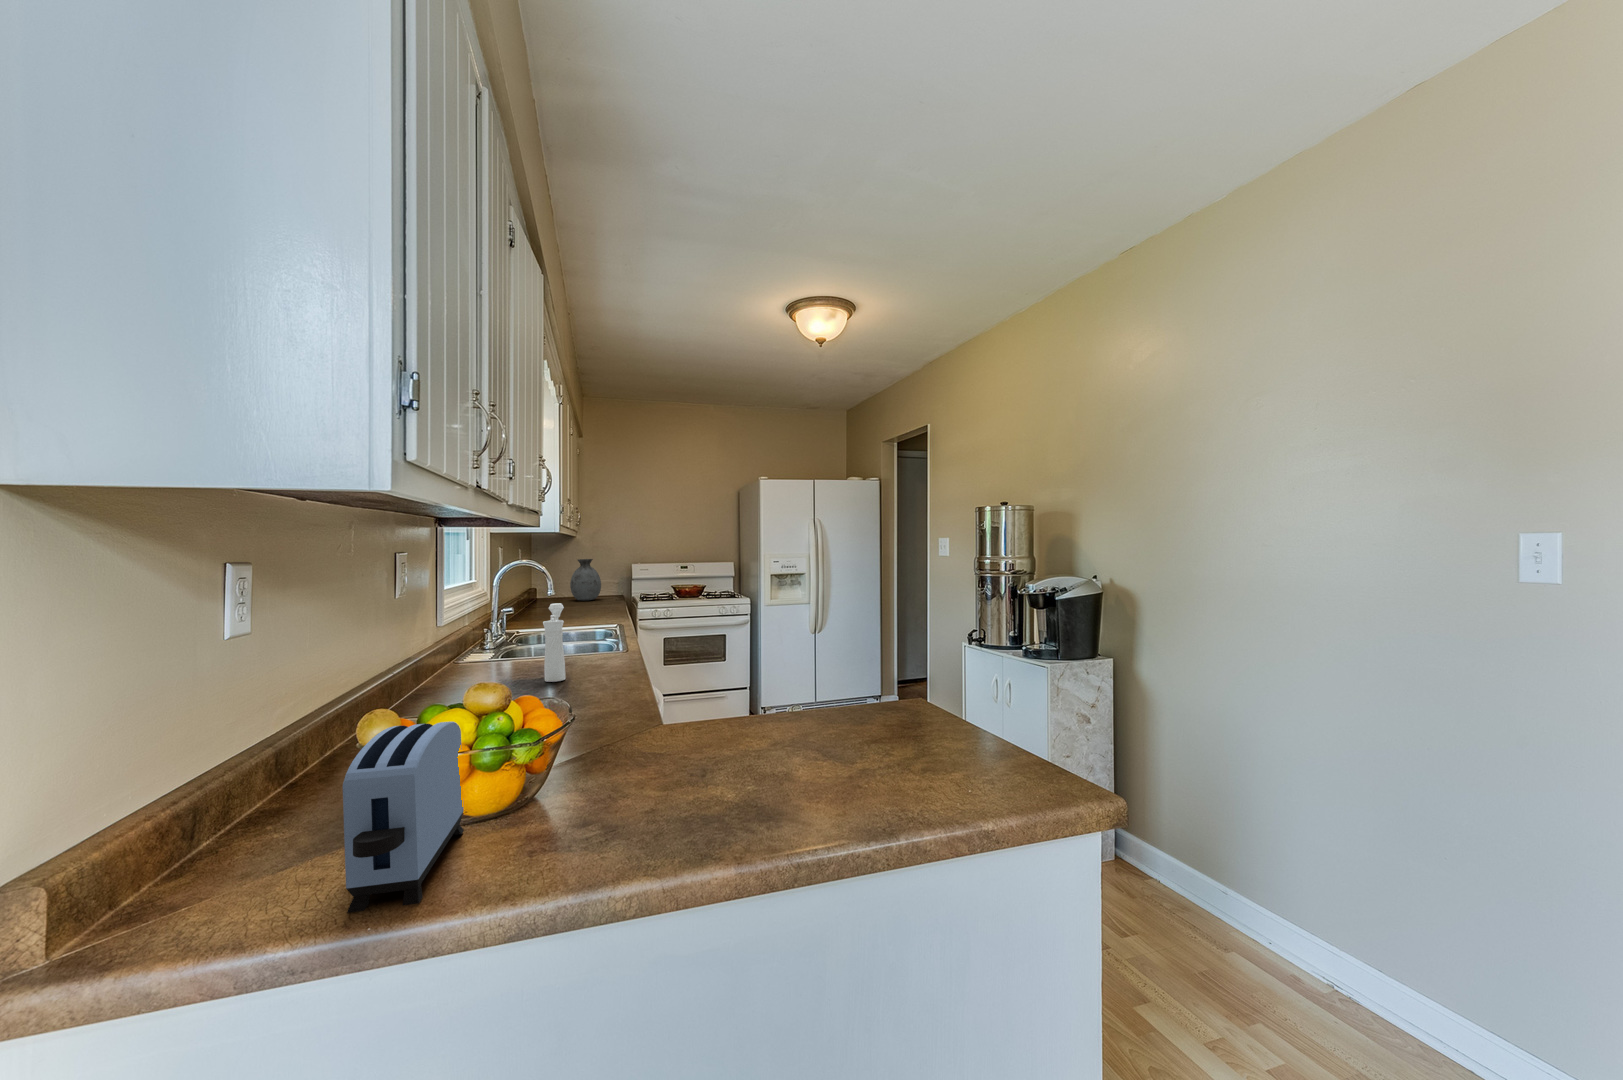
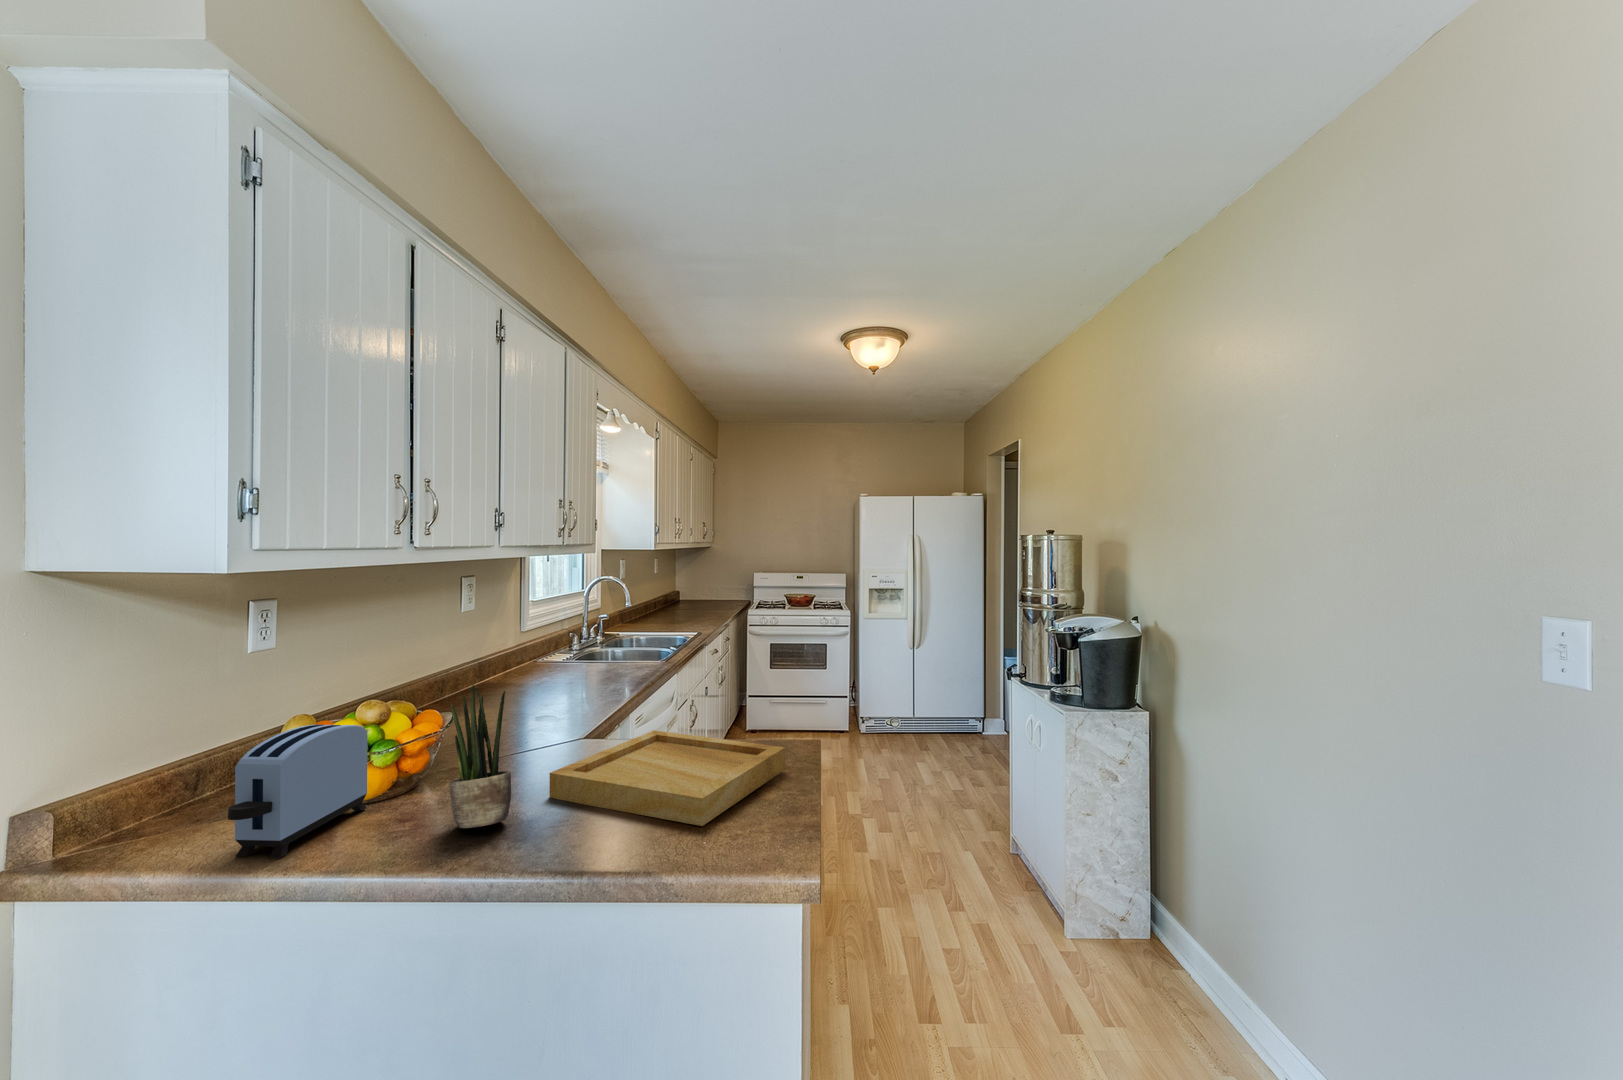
vase: present [570,559,601,601] -> none [691,566,718,604]
pepper mill: present [543,603,565,682] -> none [572,617,598,686]
potted plant: none [600,654,676,834] -> present [450,685,511,828]
tray: none [680,710,901,795] -> present [549,730,785,826]

